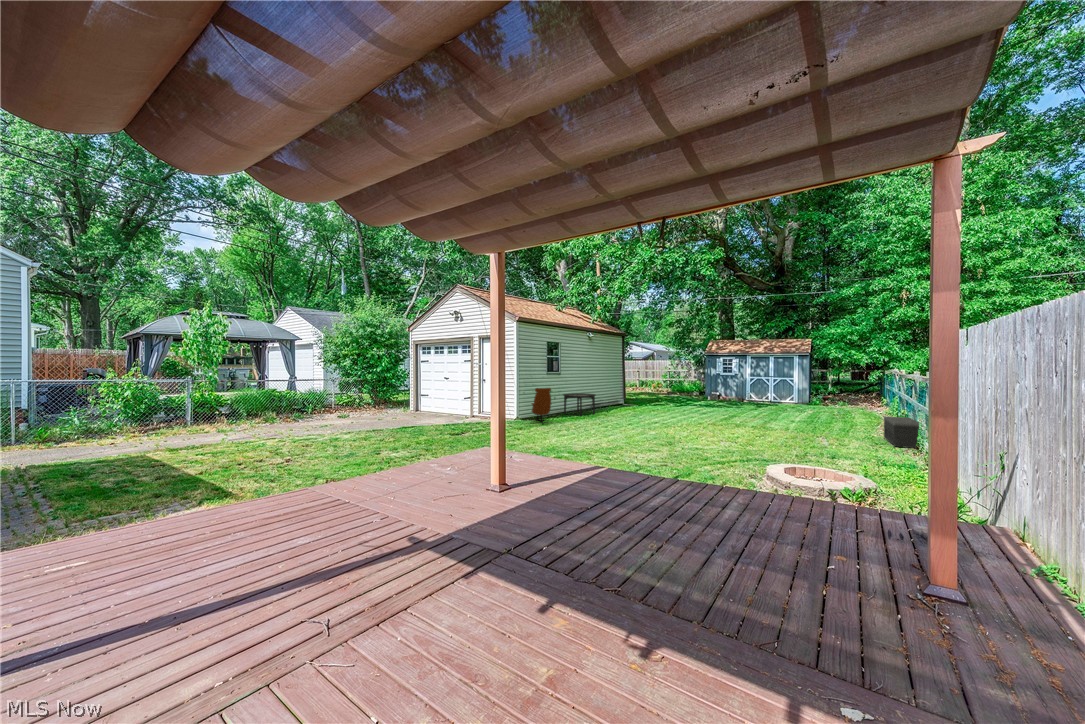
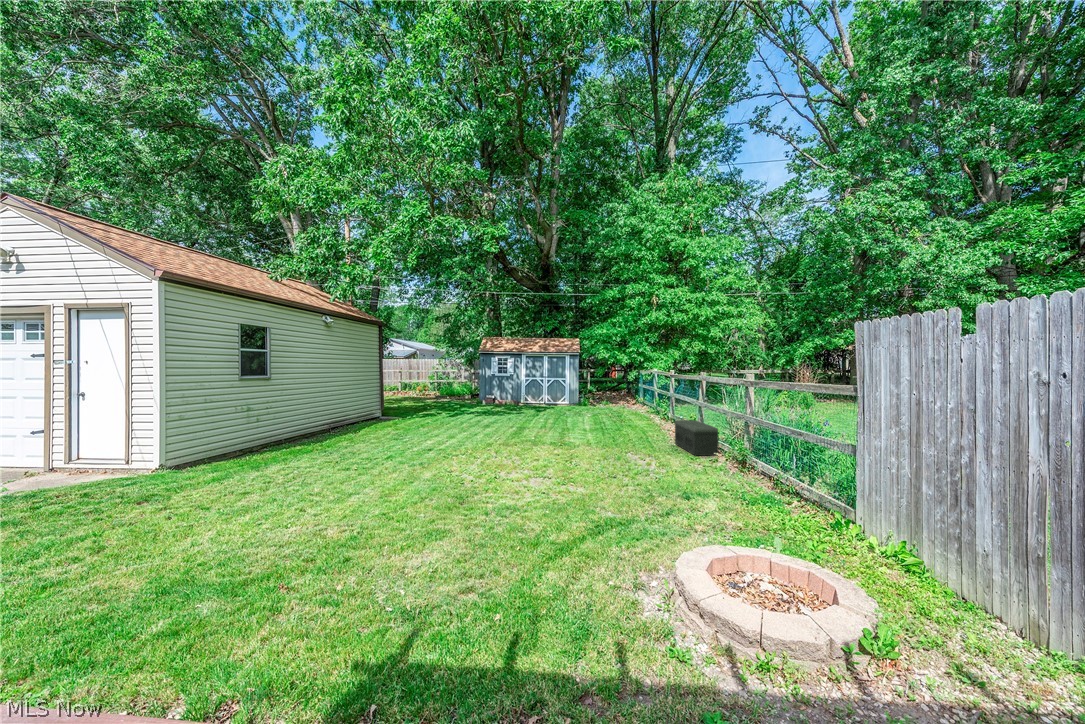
lounge chair: present [532,388,551,423] -> none [192,405,243,472]
round table: present [563,393,596,416] -> none [273,408,334,445]

